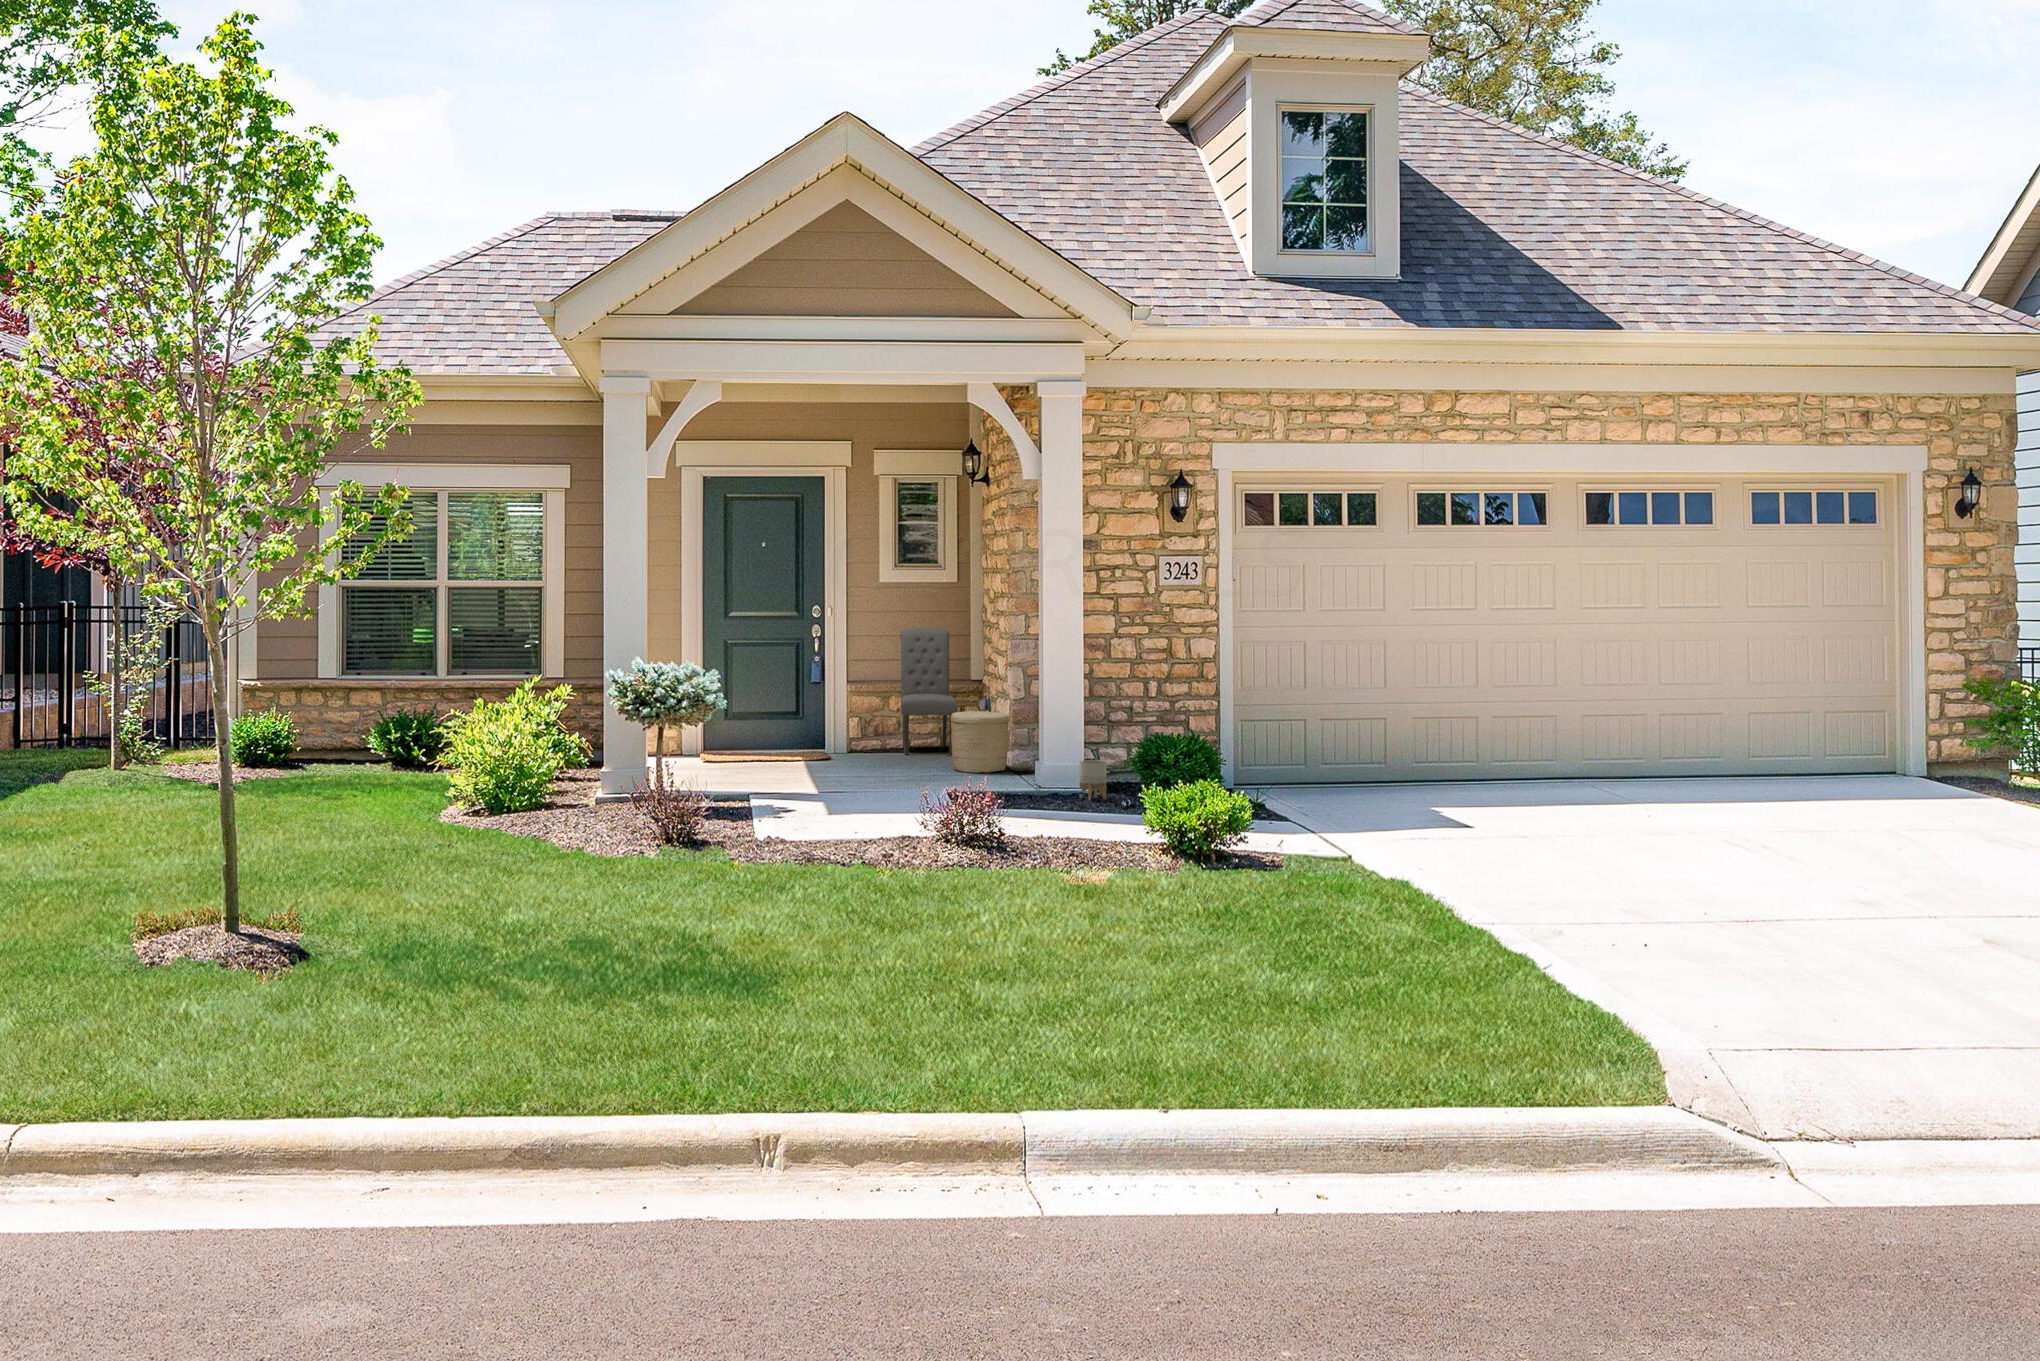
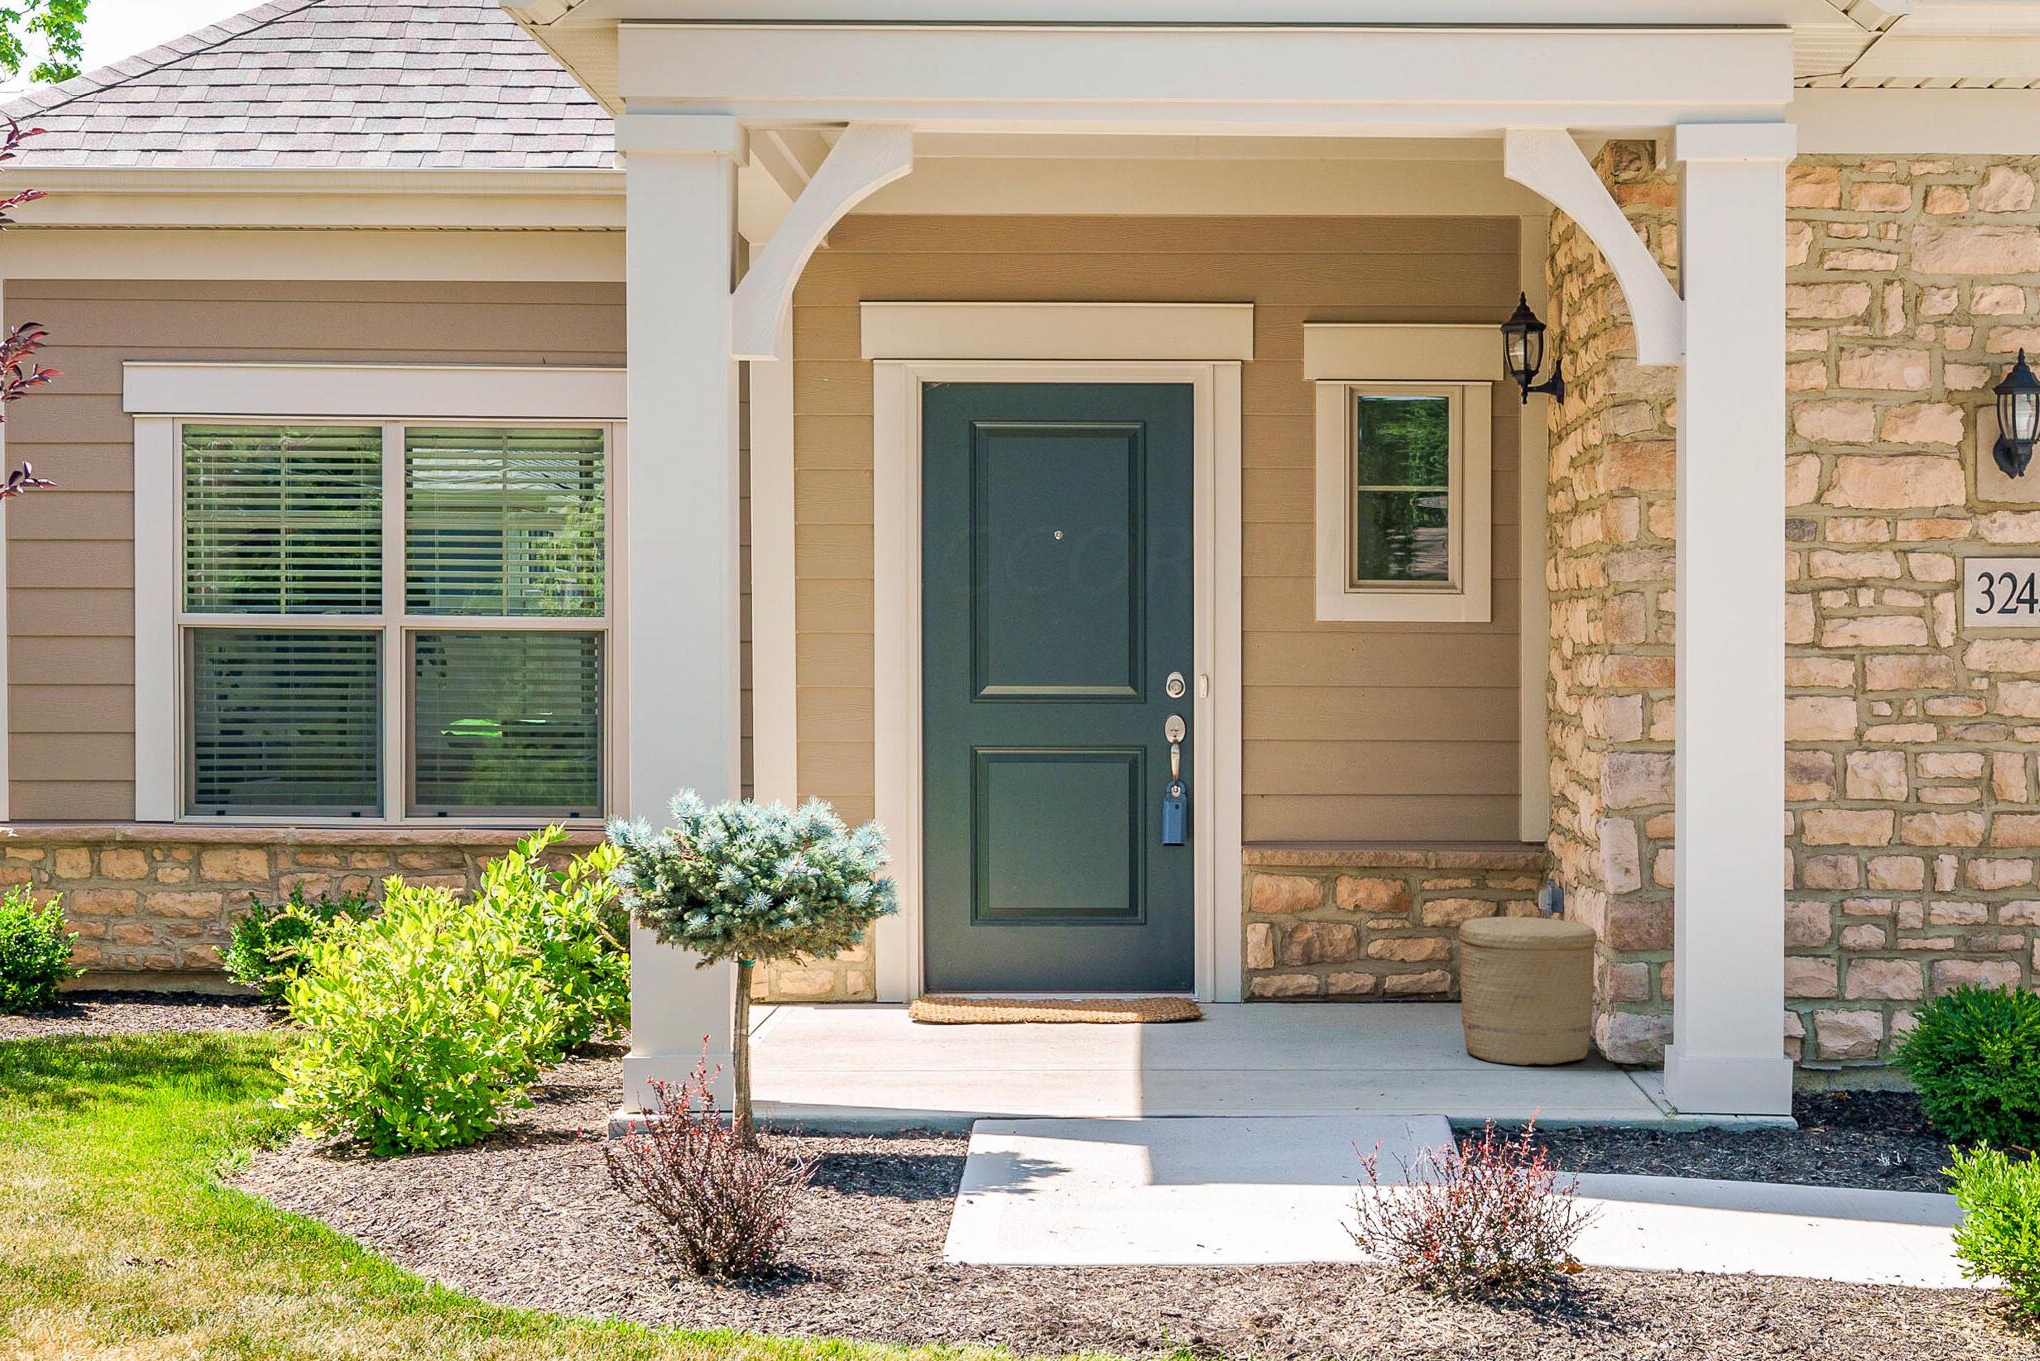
chair: present [900,628,957,754] -> none [1338,728,1466,1007]
planter: present [1079,760,1107,801] -> none [1805,1060,1877,1168]

